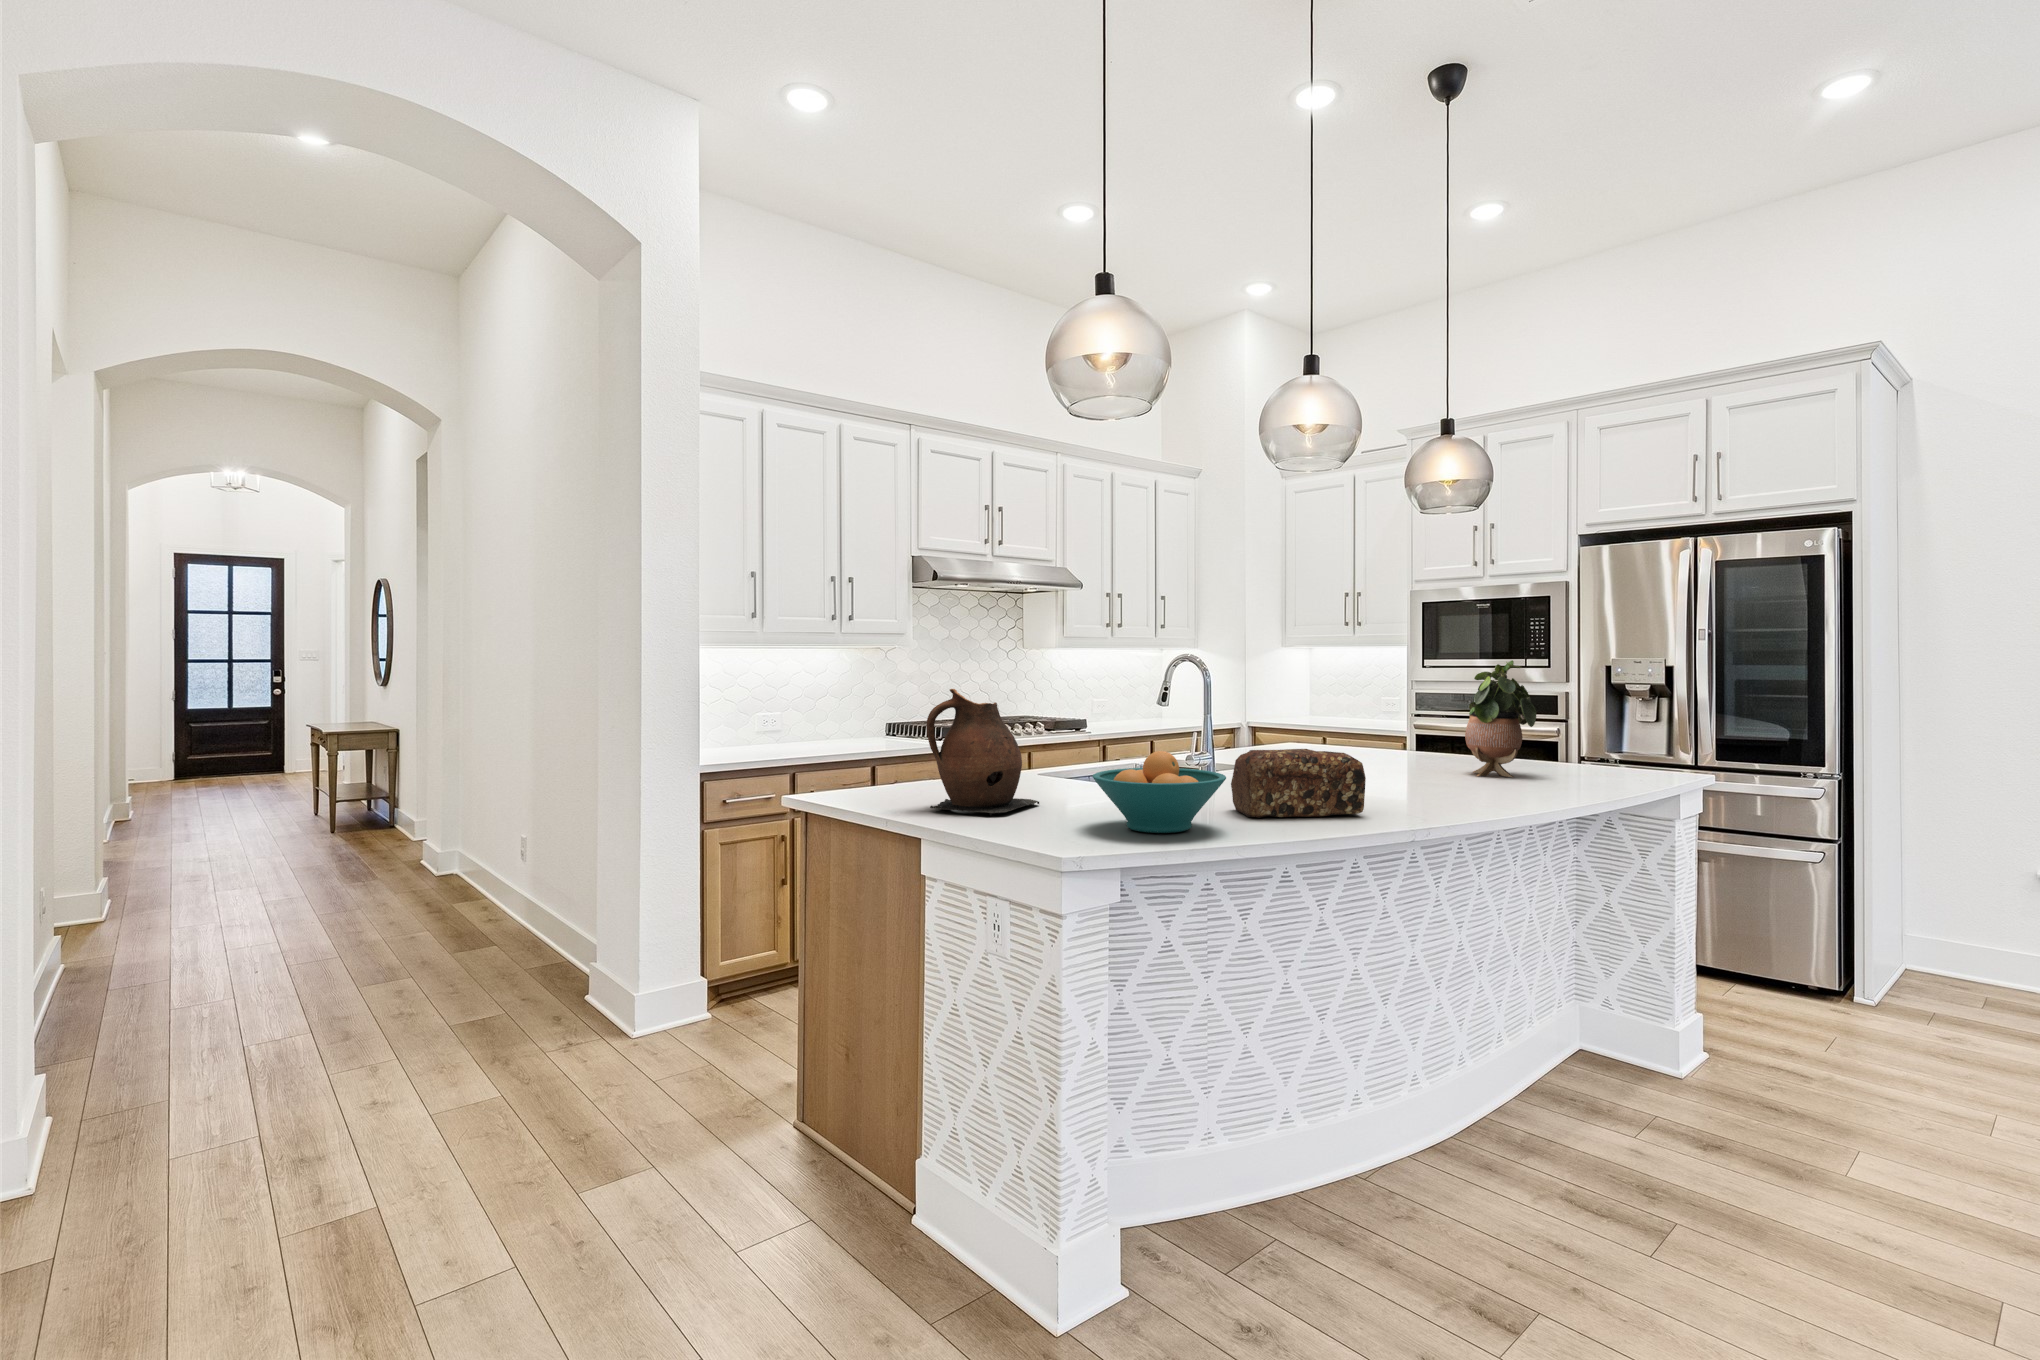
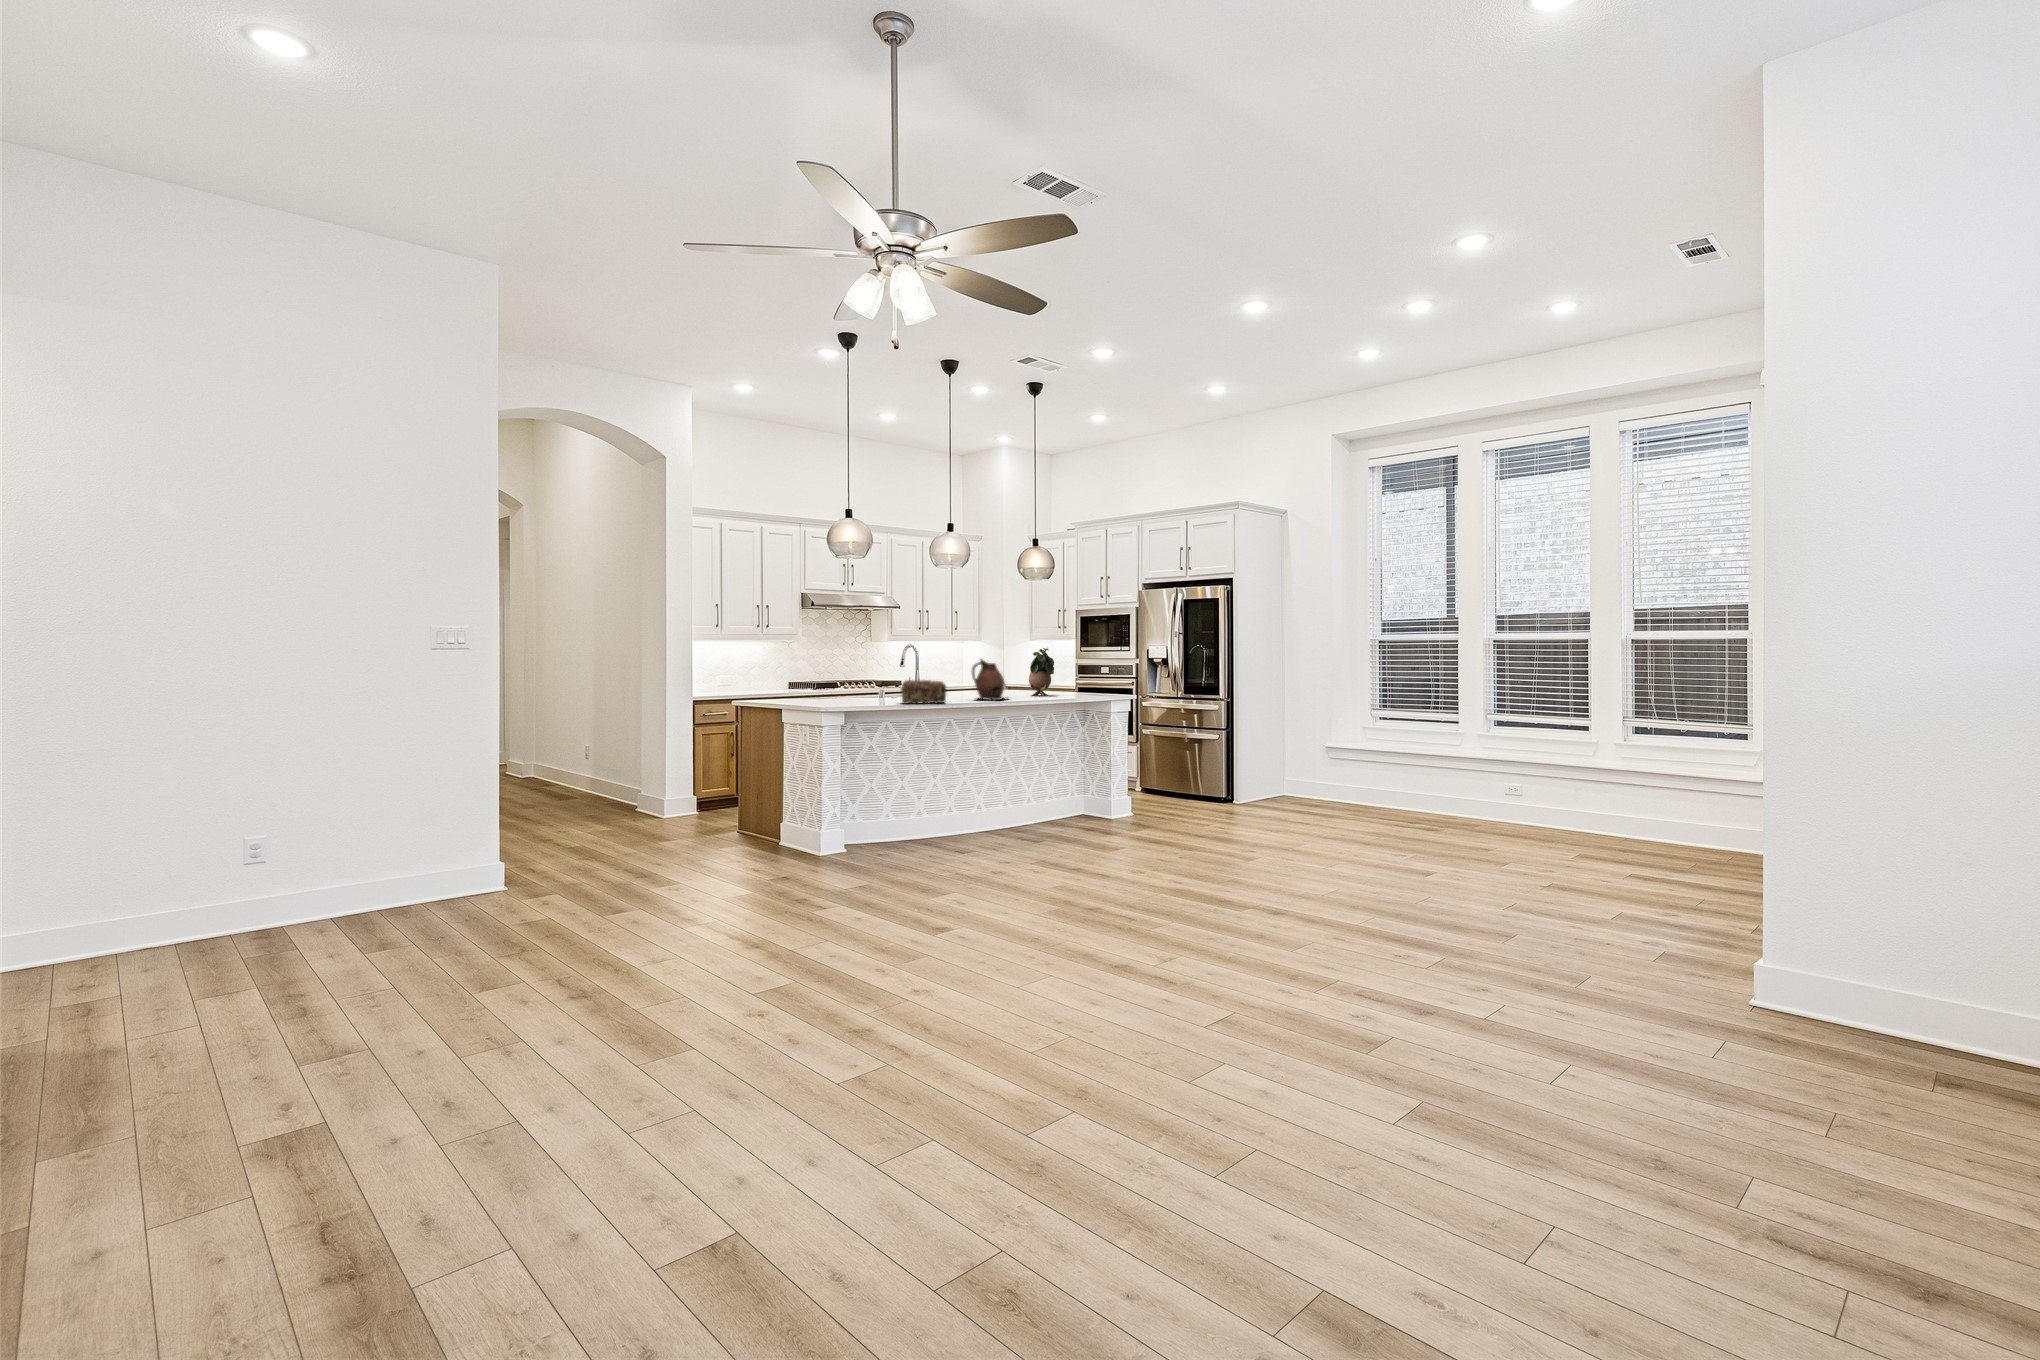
ceramic pitcher: present [927,689,1039,815] -> present [972,659,1008,700]
fruit bowl: present [1093,751,1226,833] -> none [841,679,888,706]

